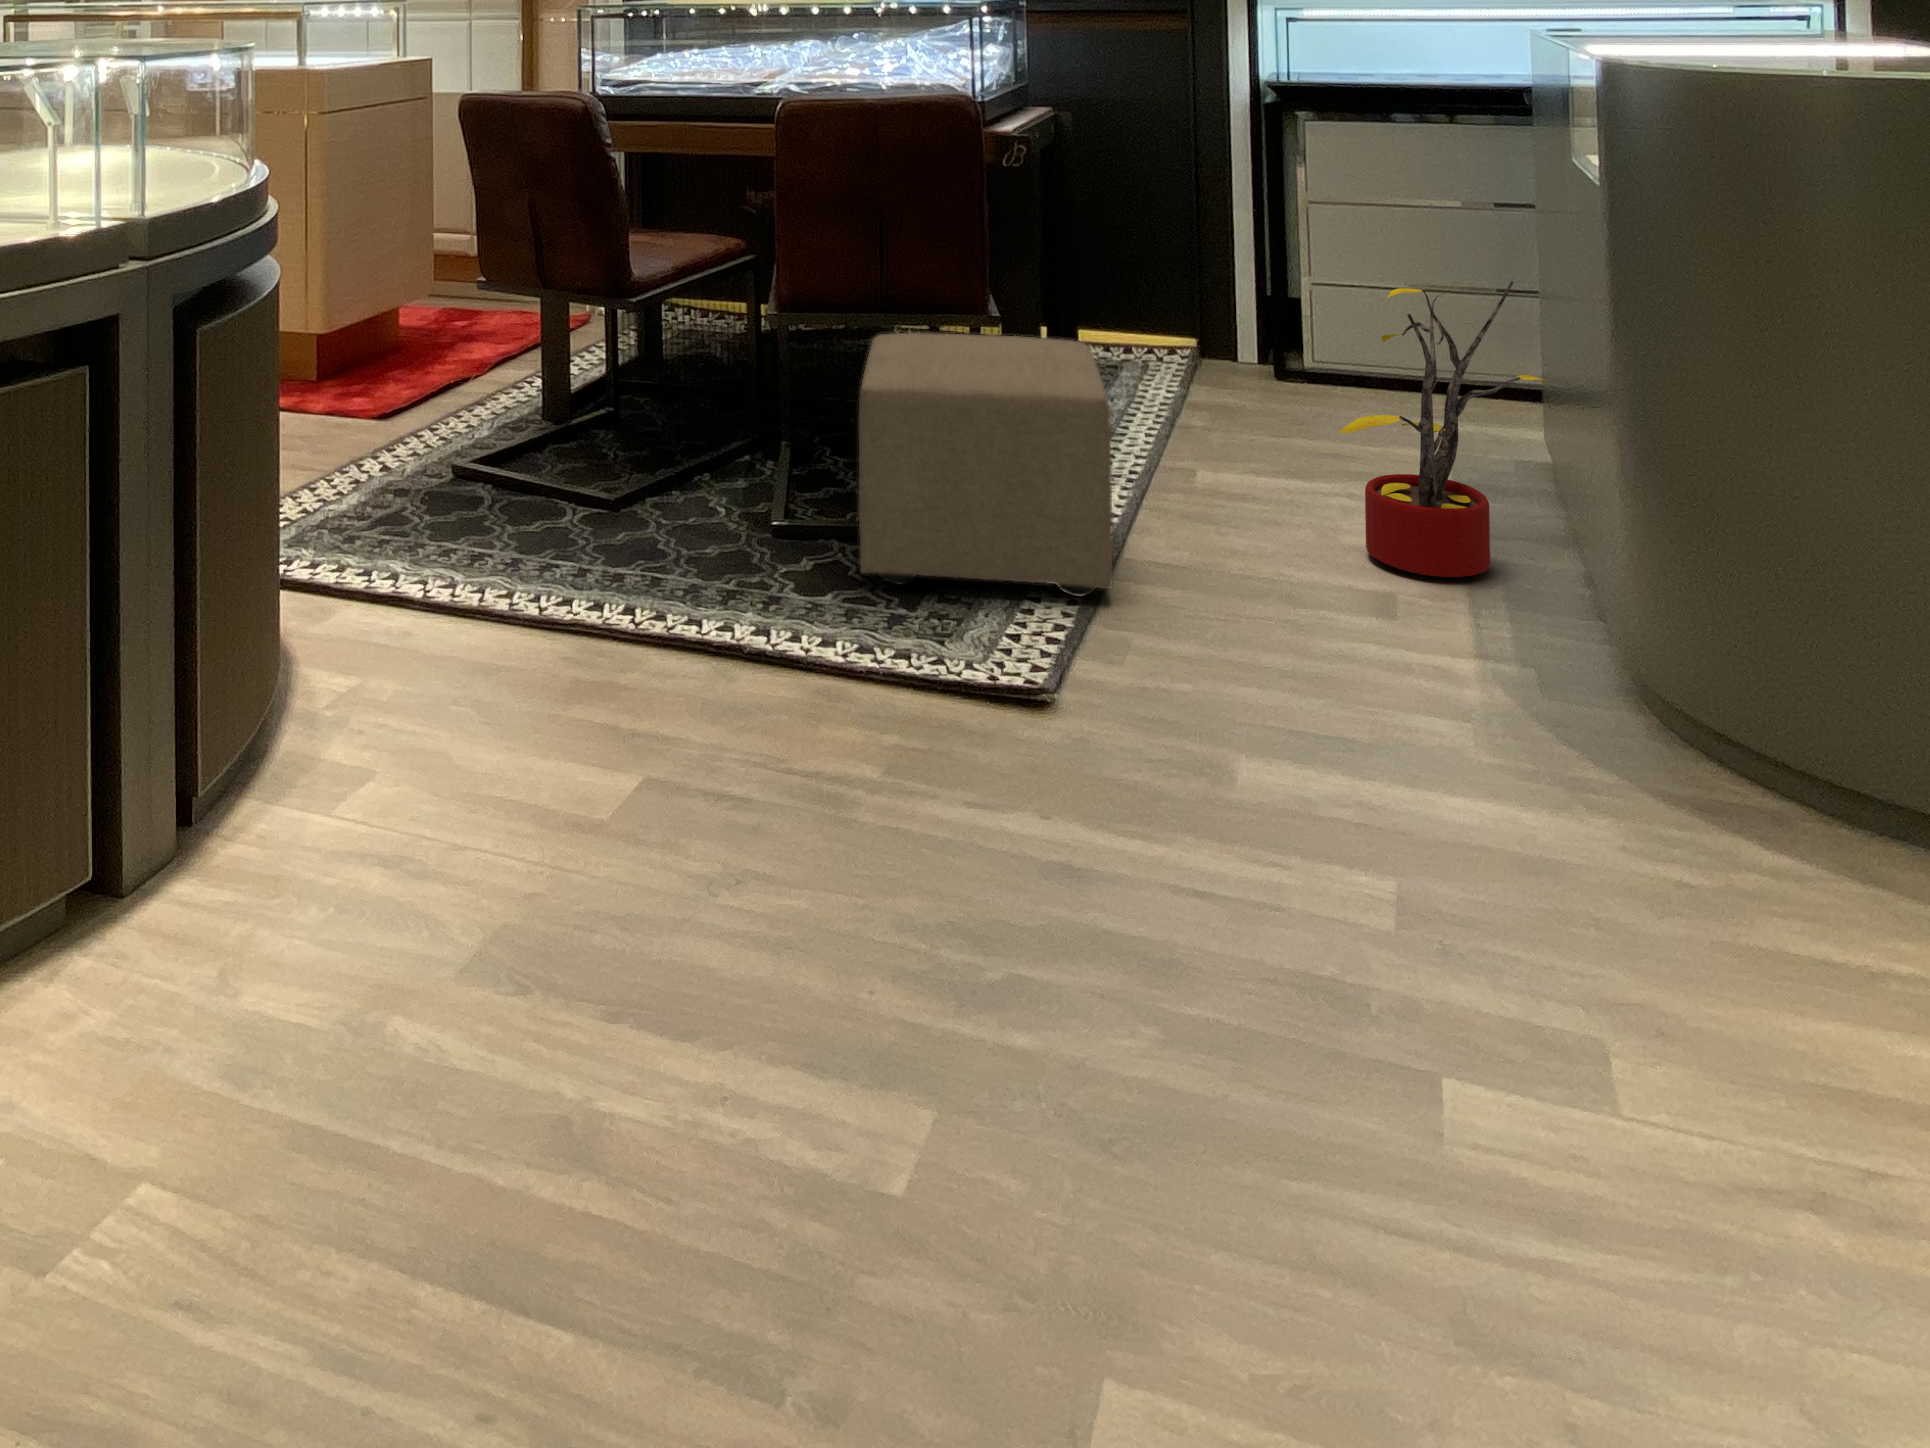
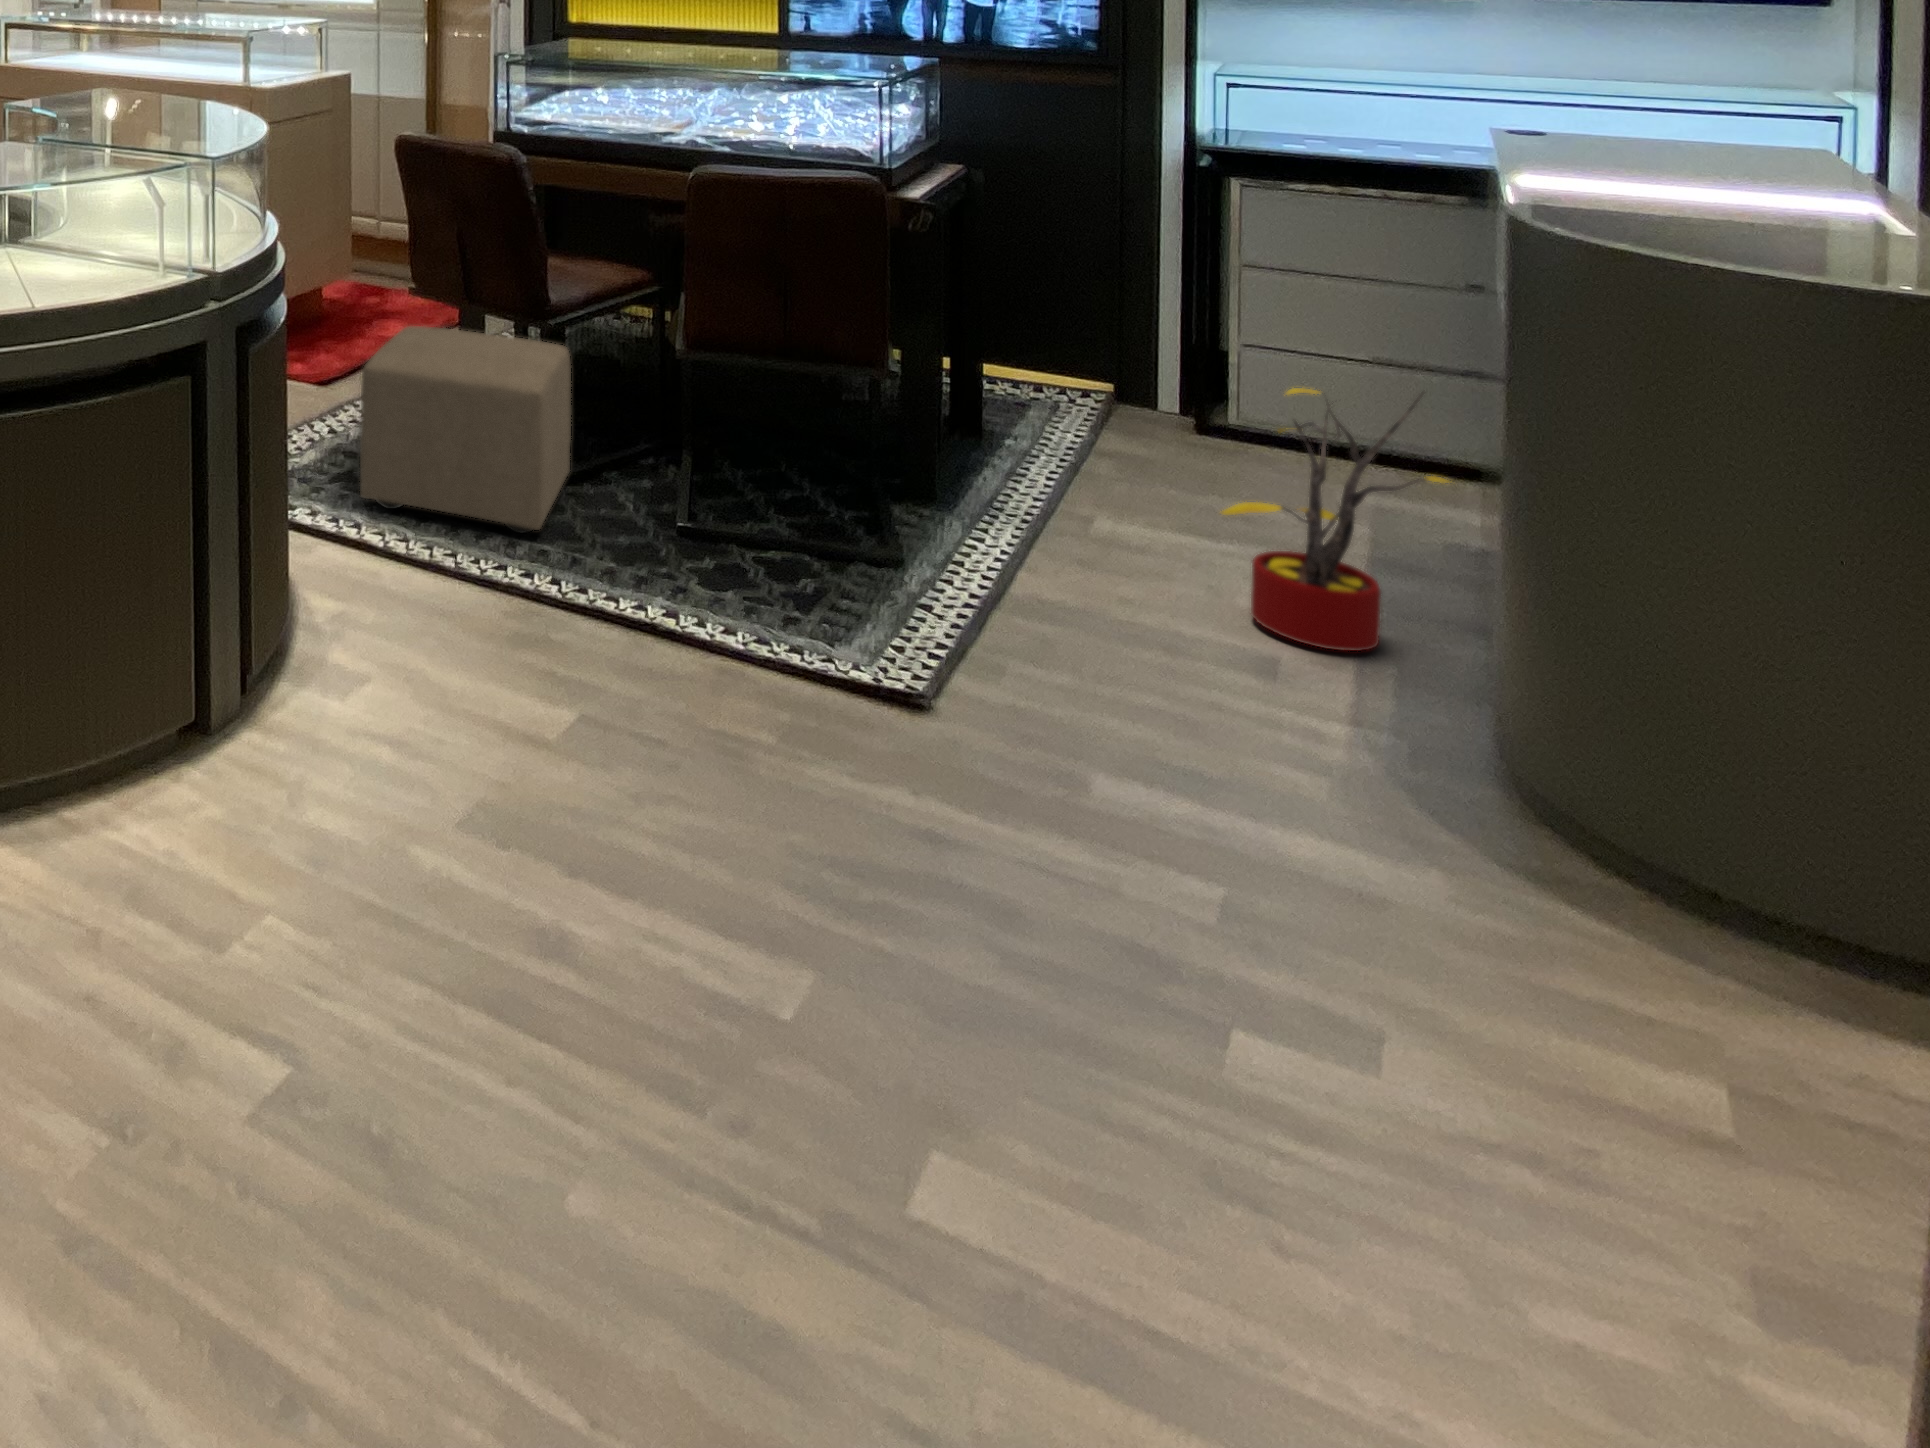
ottoman: present [859,333,1113,597] -> present [360,326,571,533]

